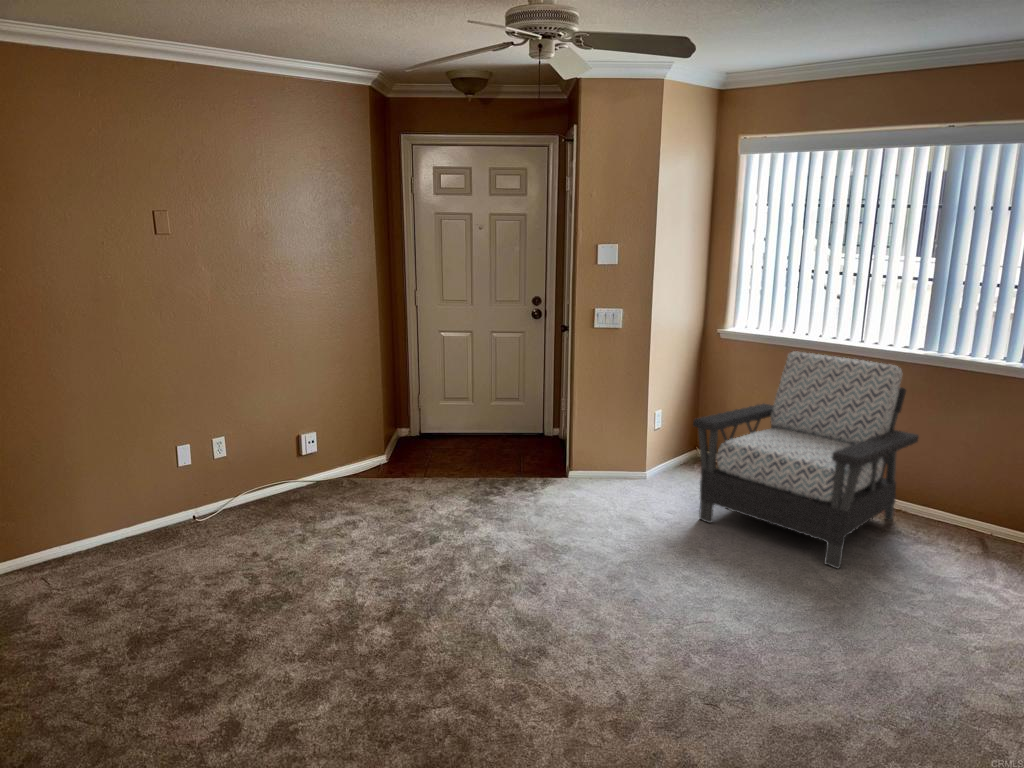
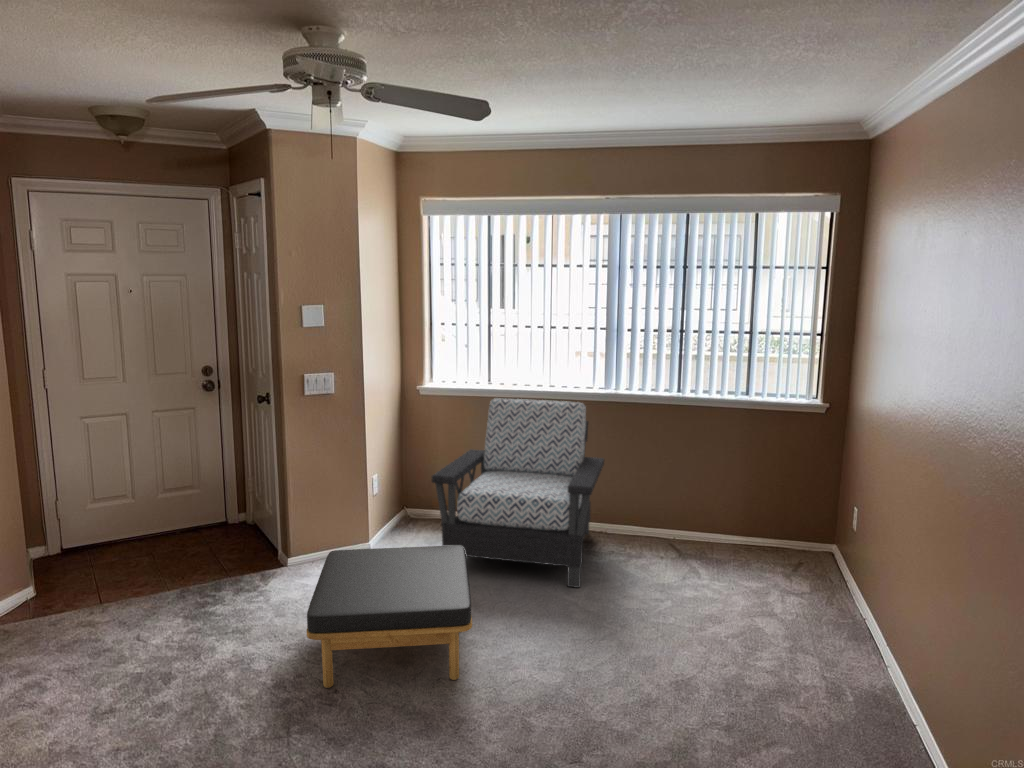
ottoman: none [525,470,702,609] -> present [306,546,472,688]

